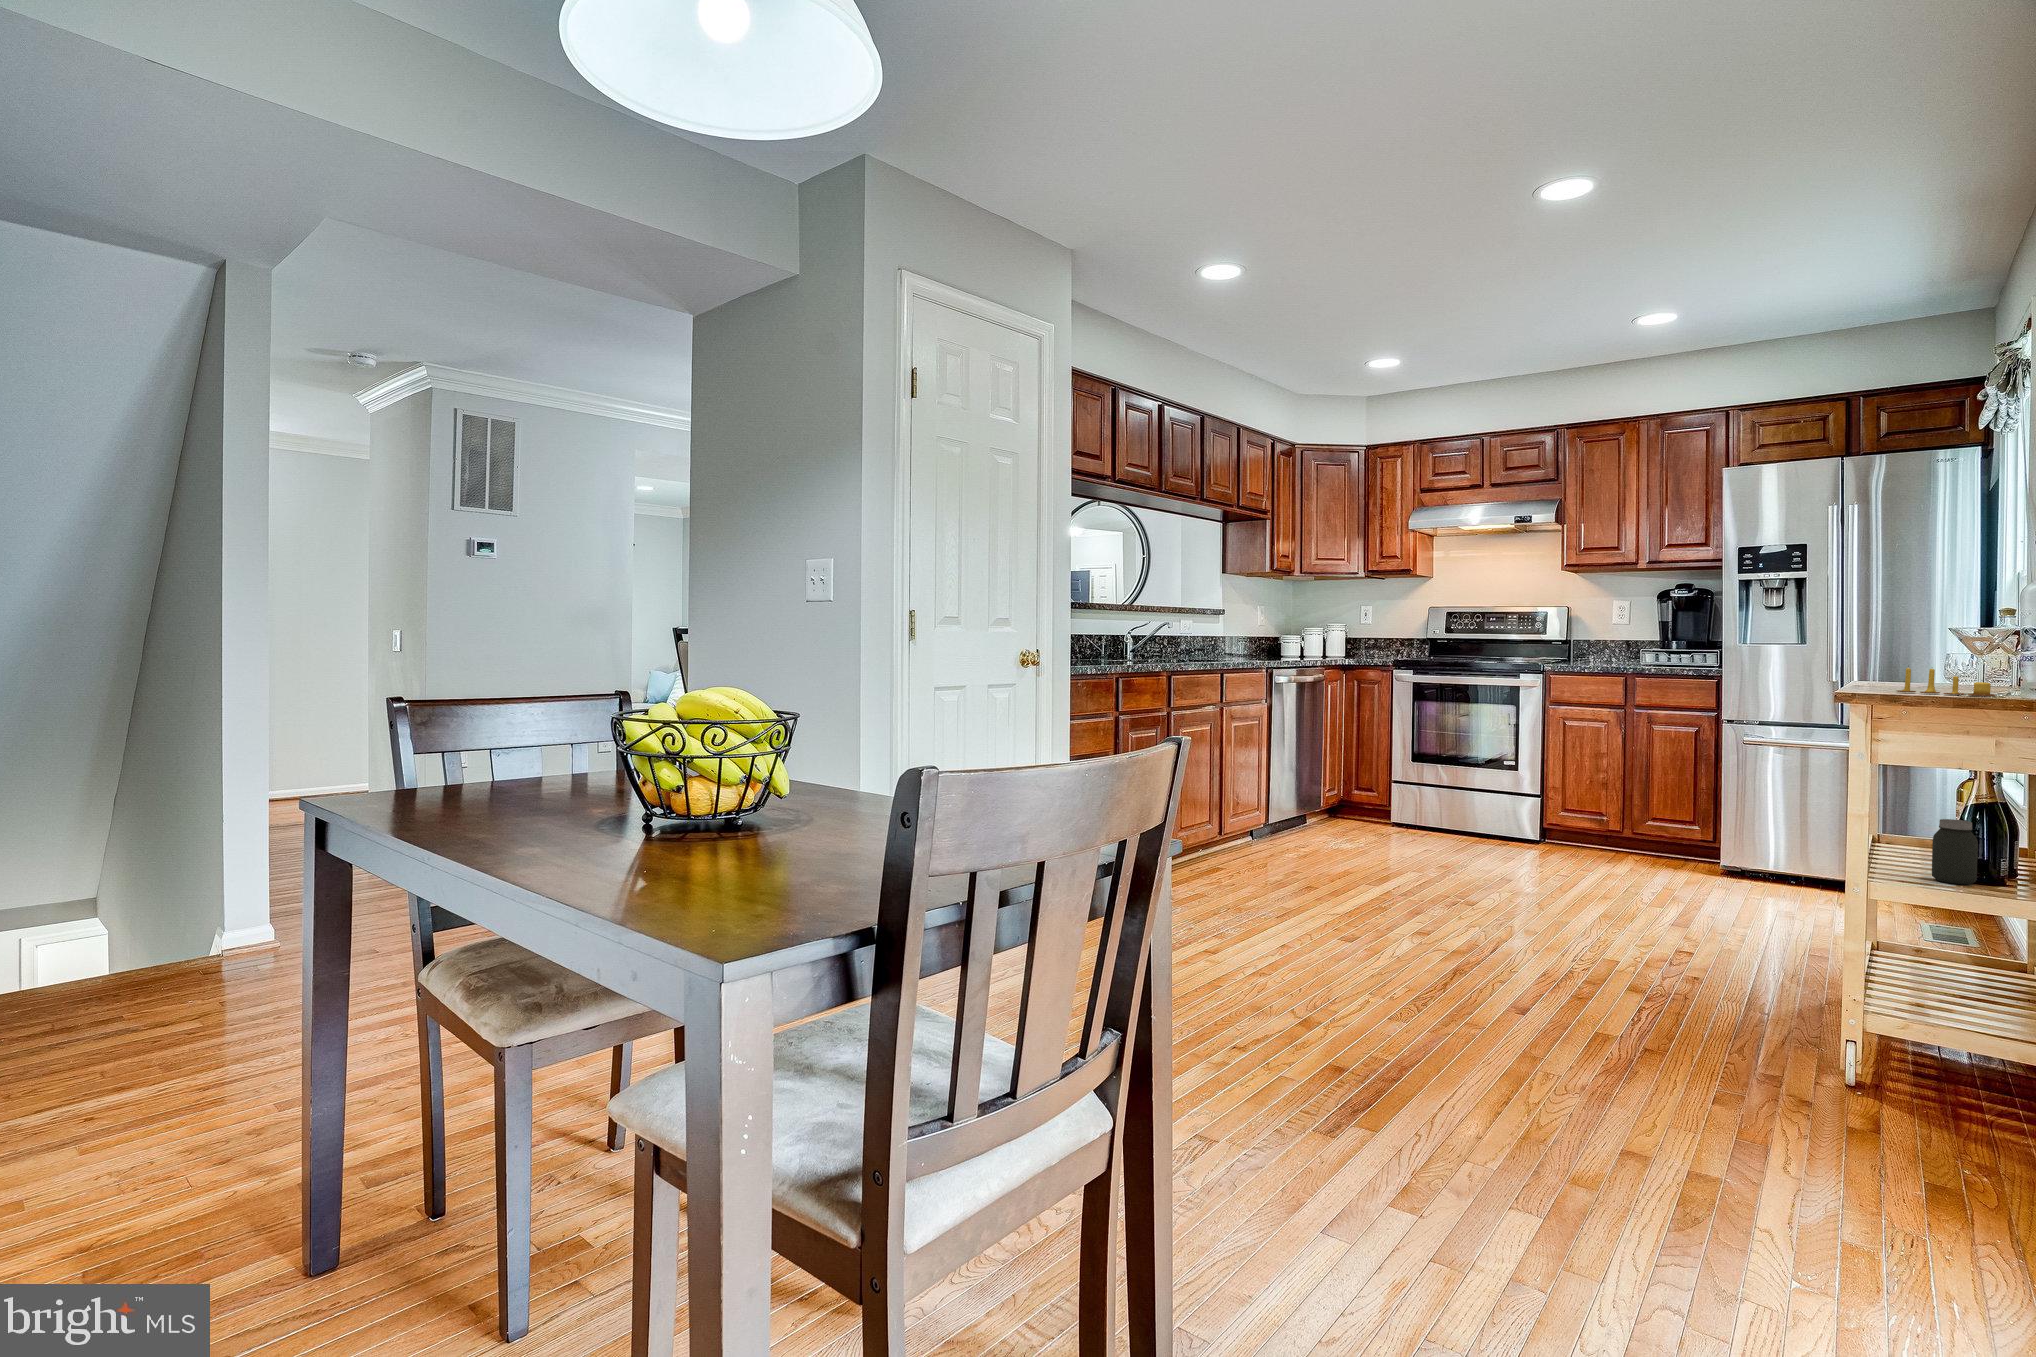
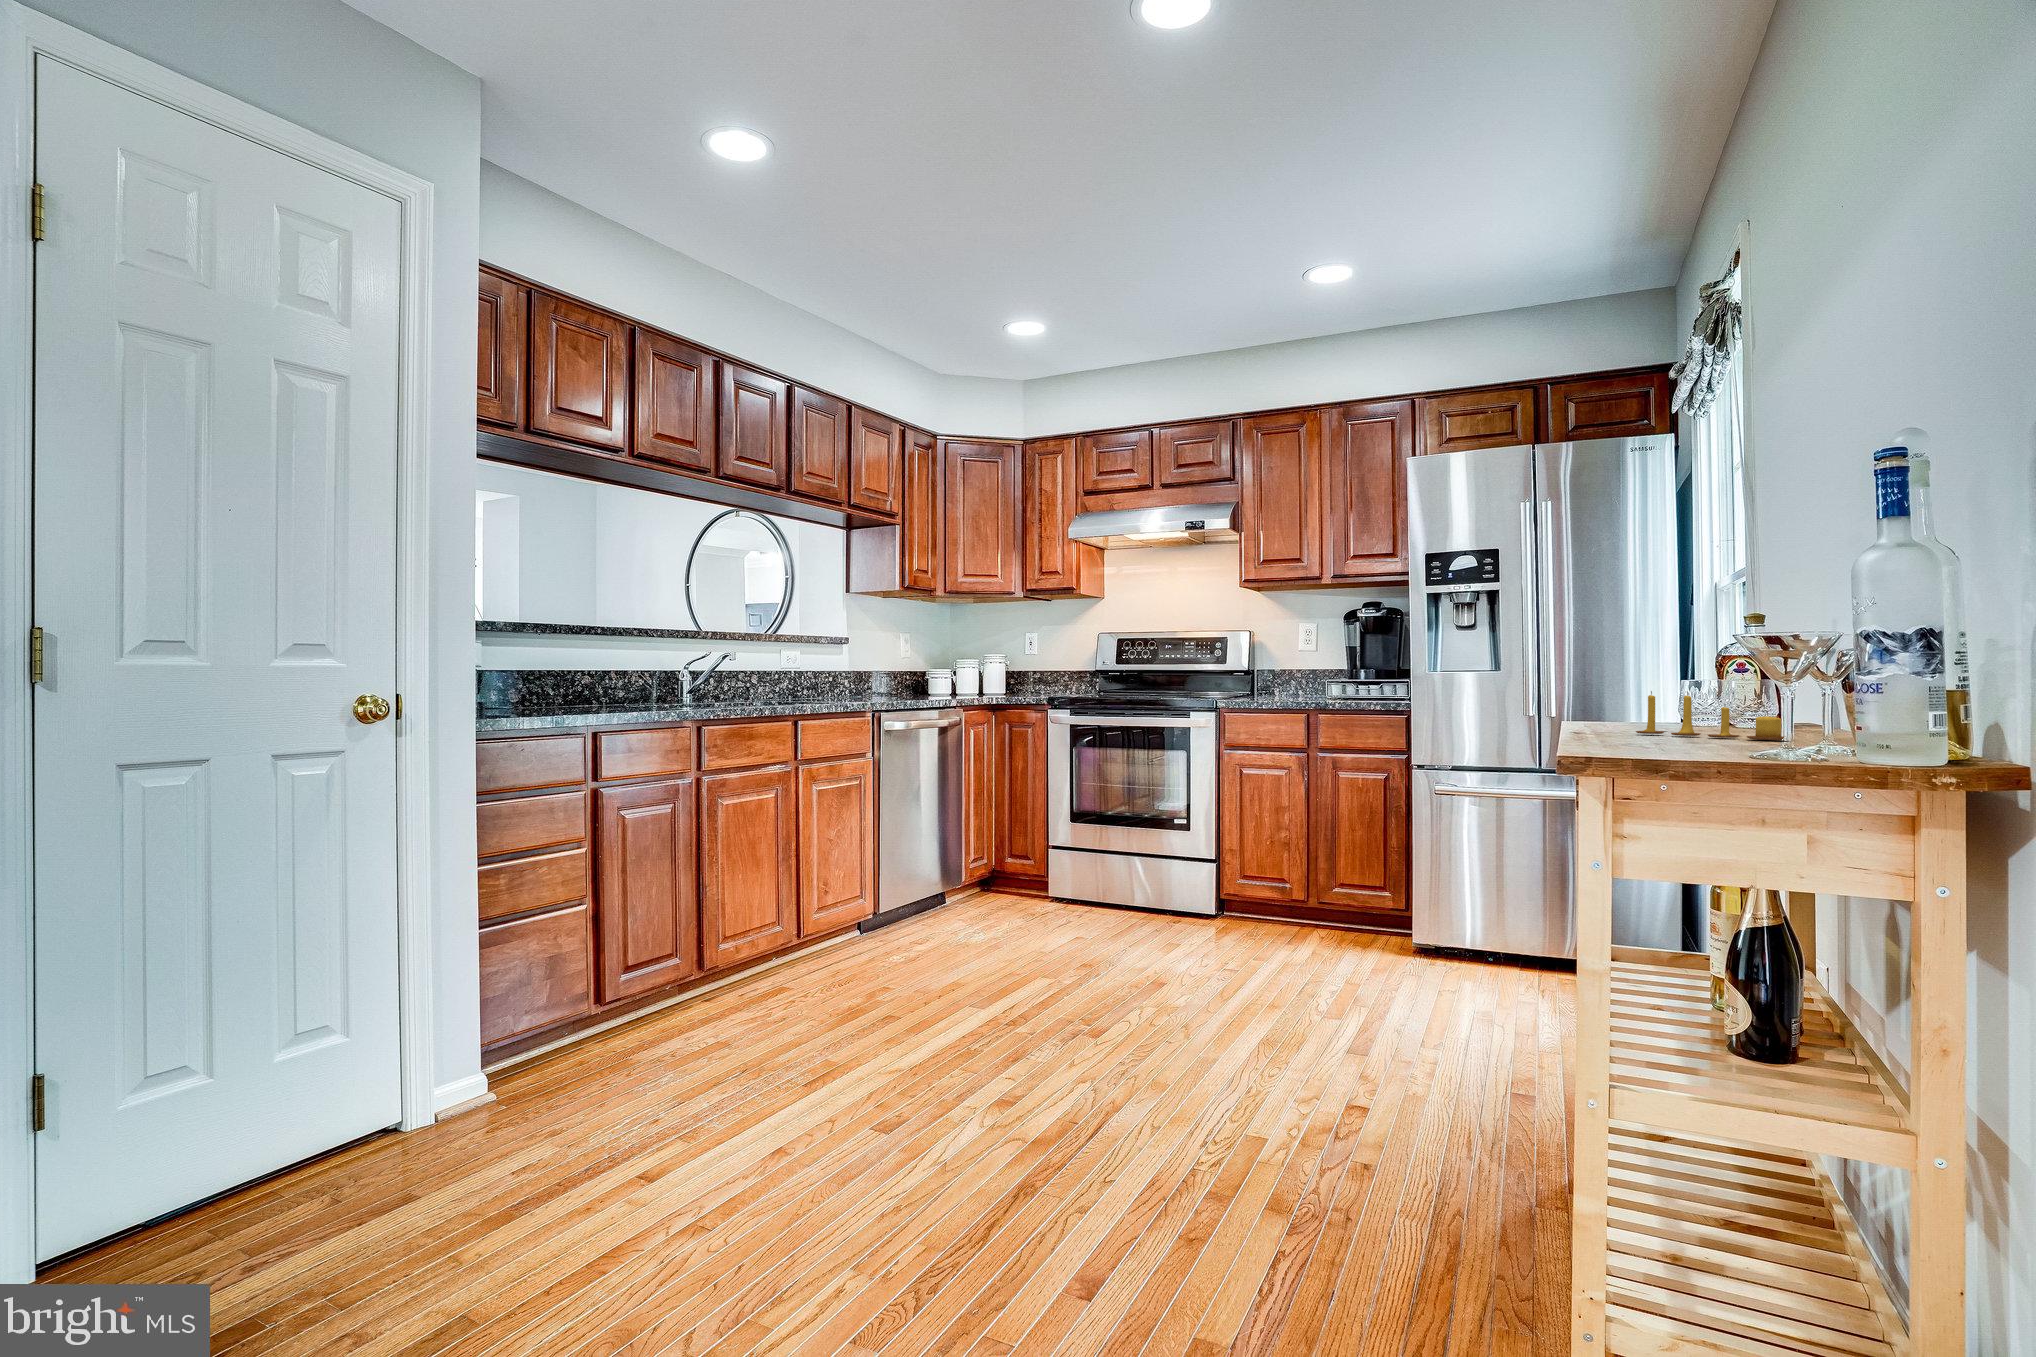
jar: present [1932,819,1978,885] -> none [1719,958,1792,1081]

